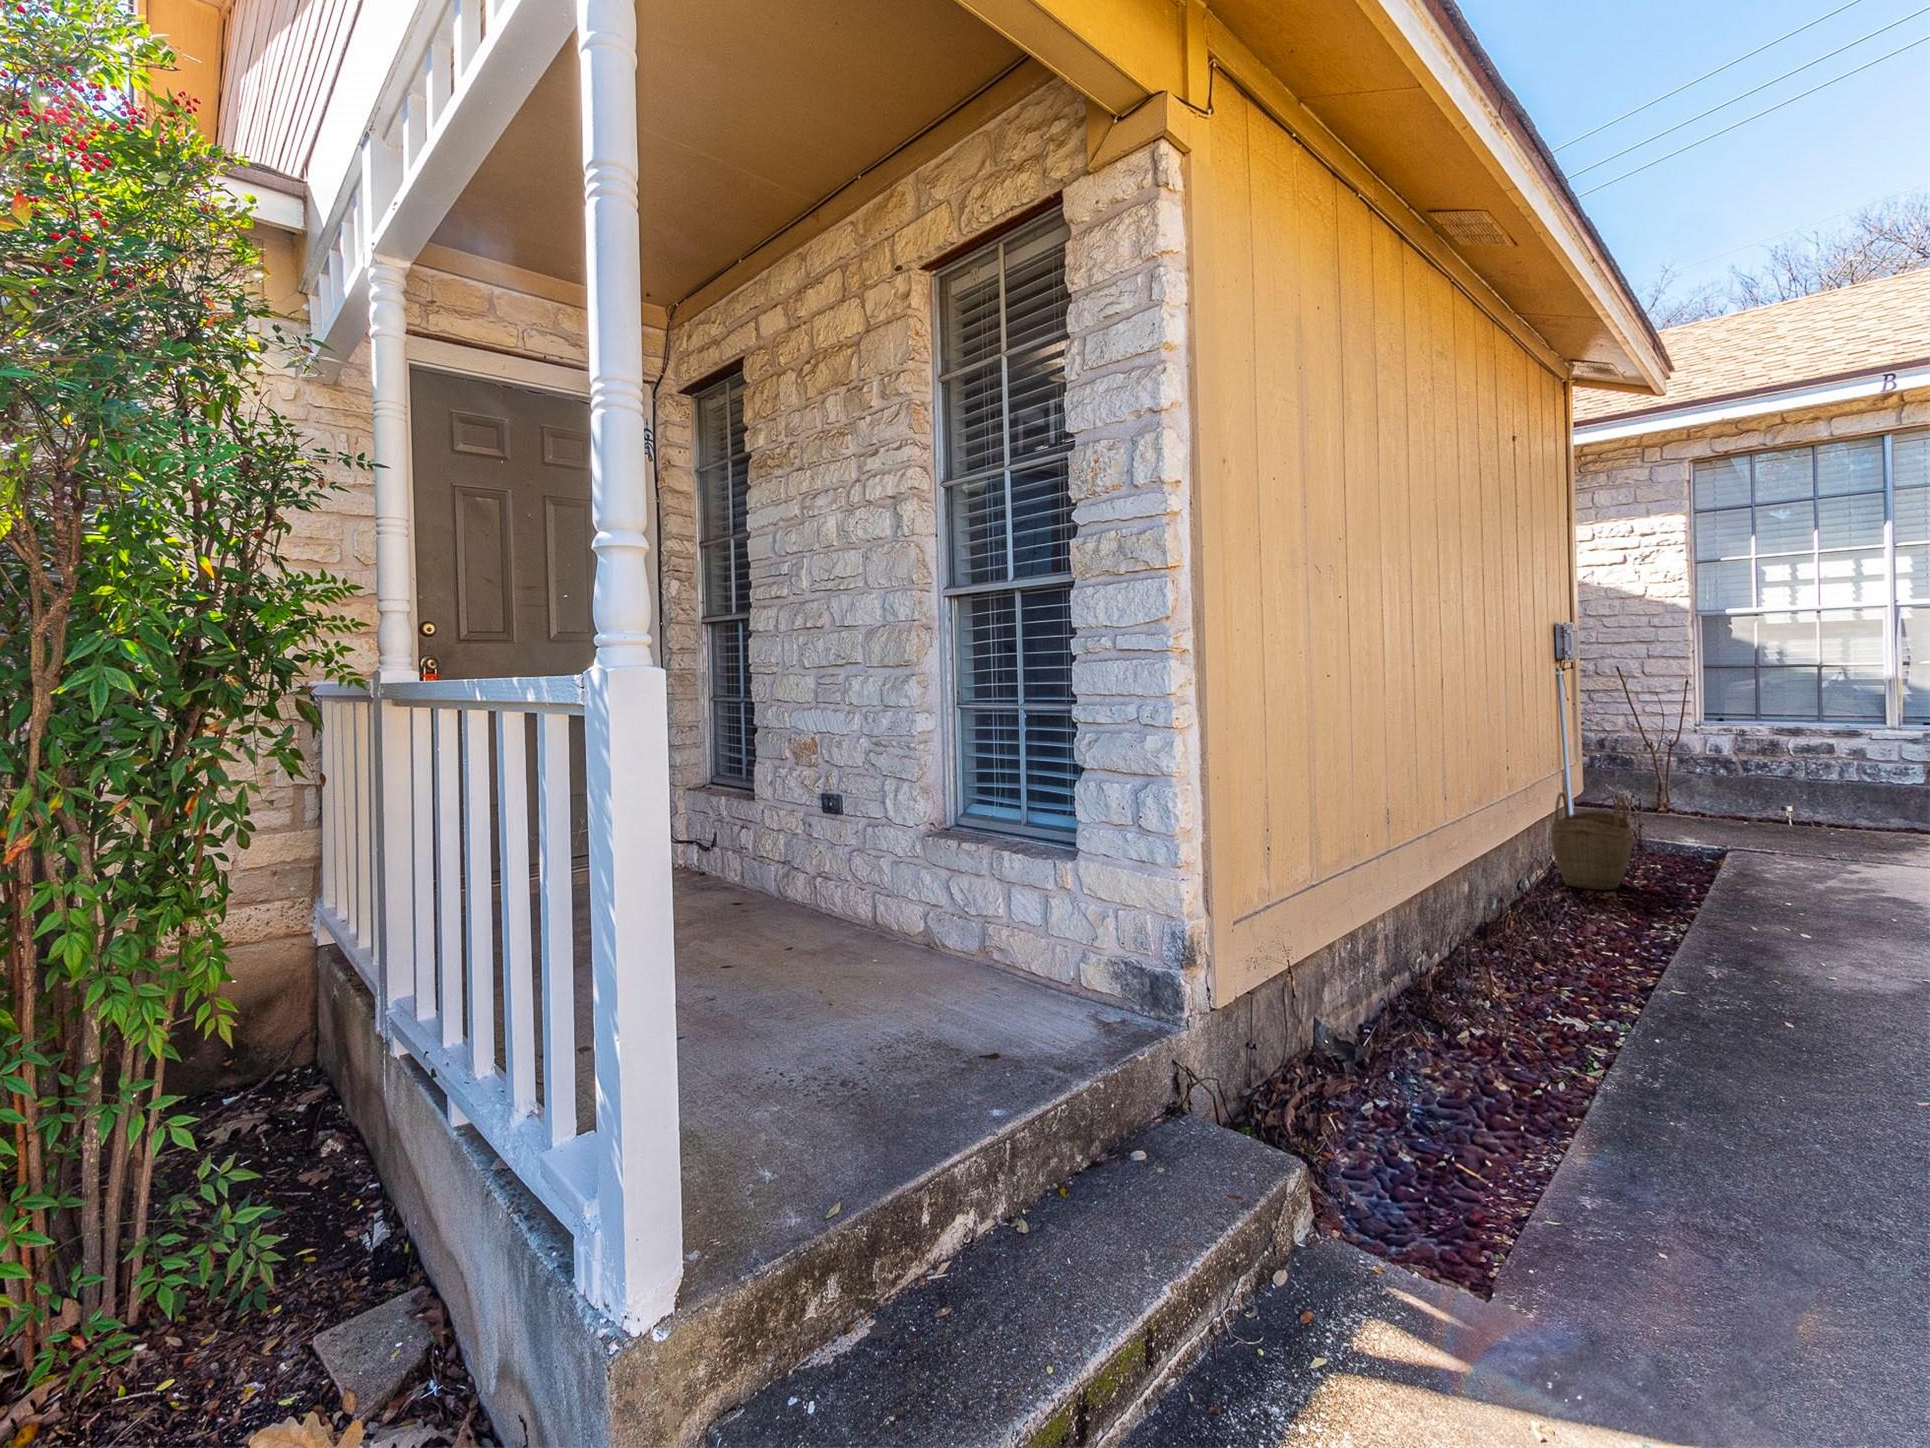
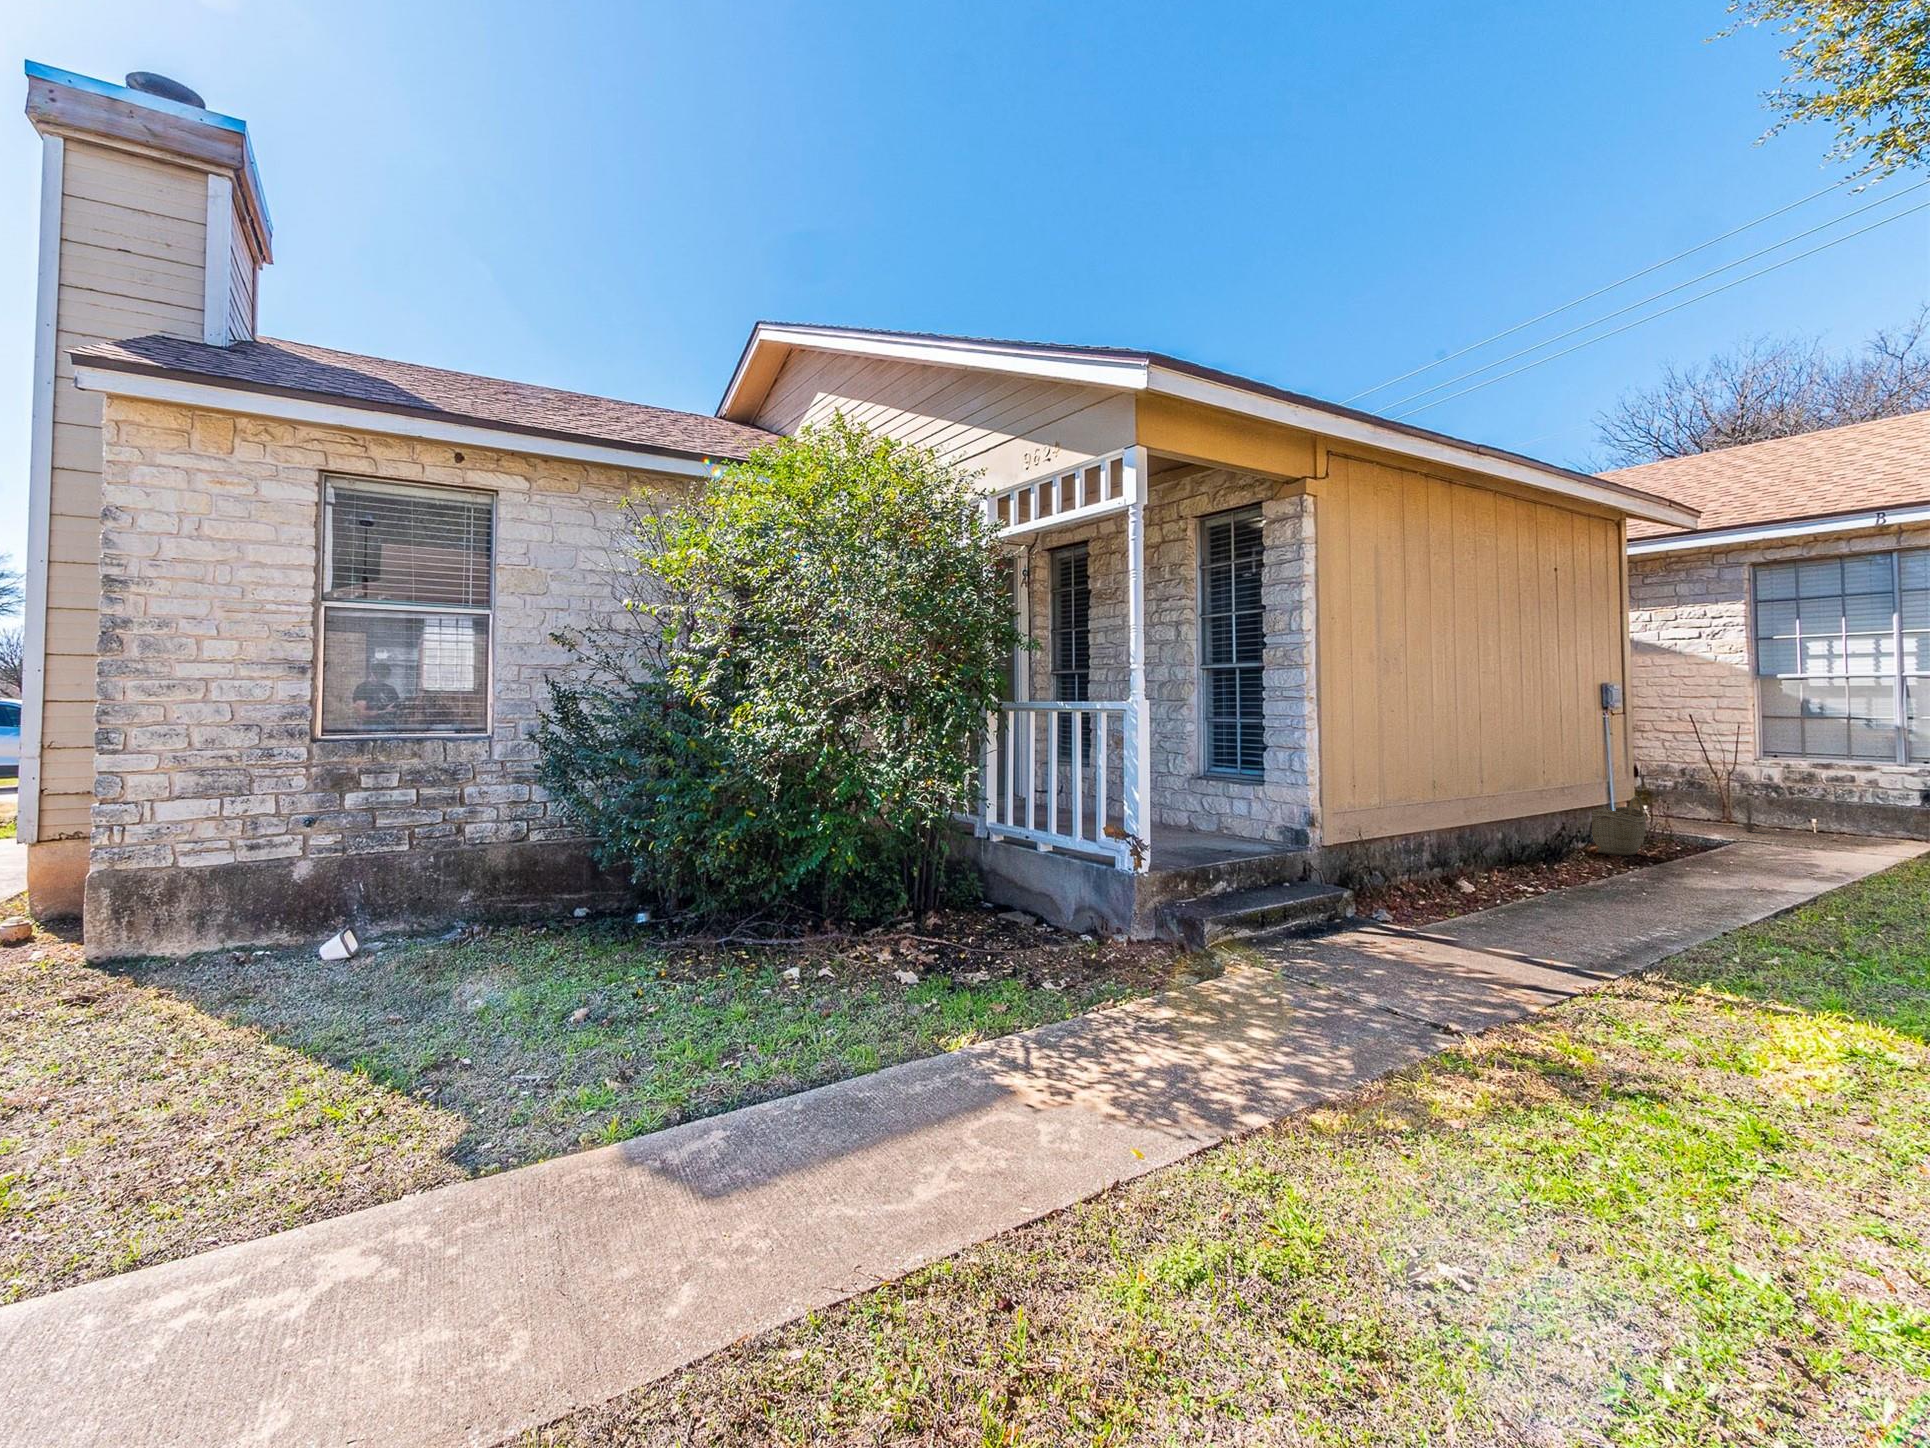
decorative plant: none [1668,776,1713,824] -> present [1737,798,1759,832]

